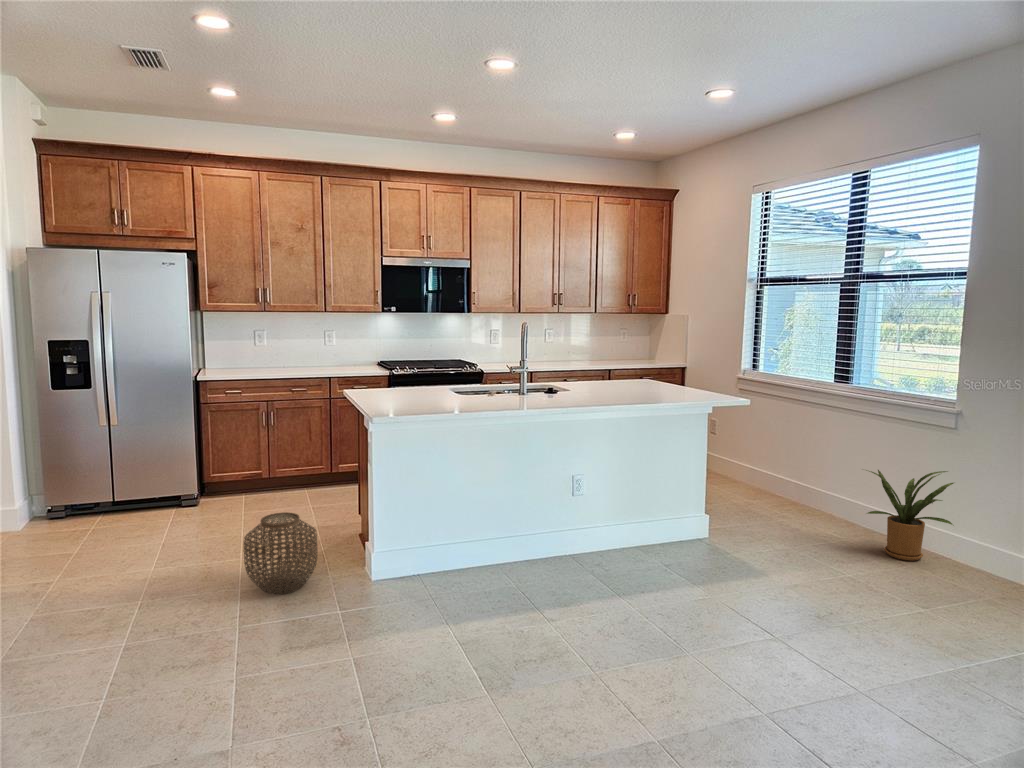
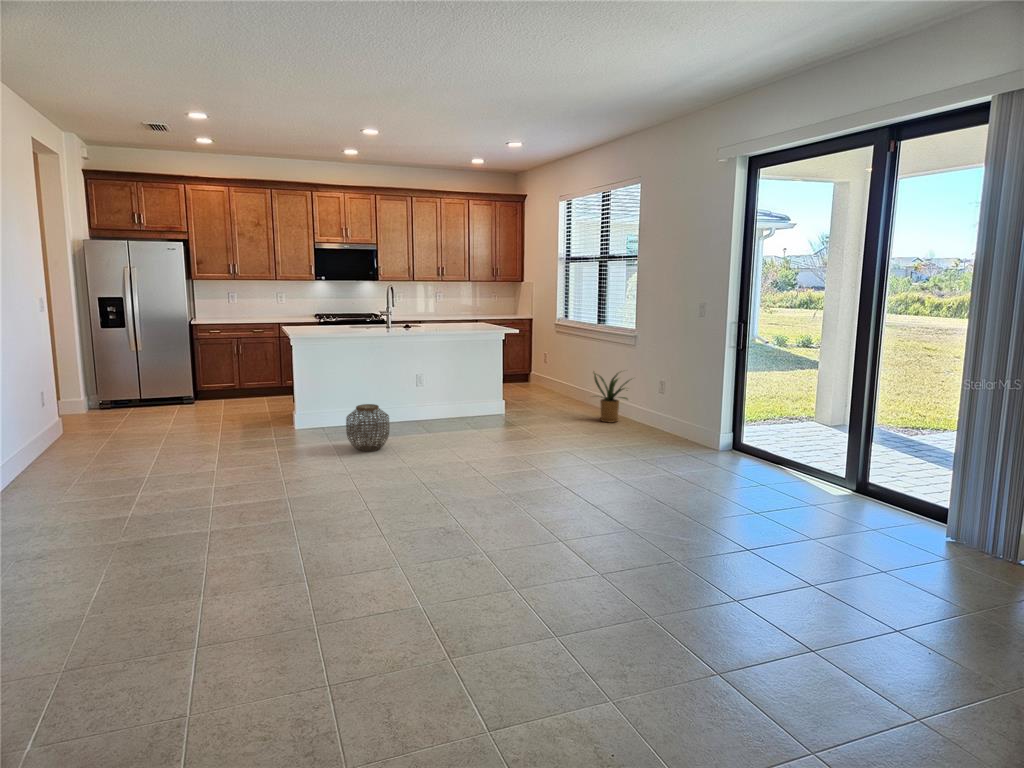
woven basket: present [244,512,317,594] -> present [346,404,389,452]

